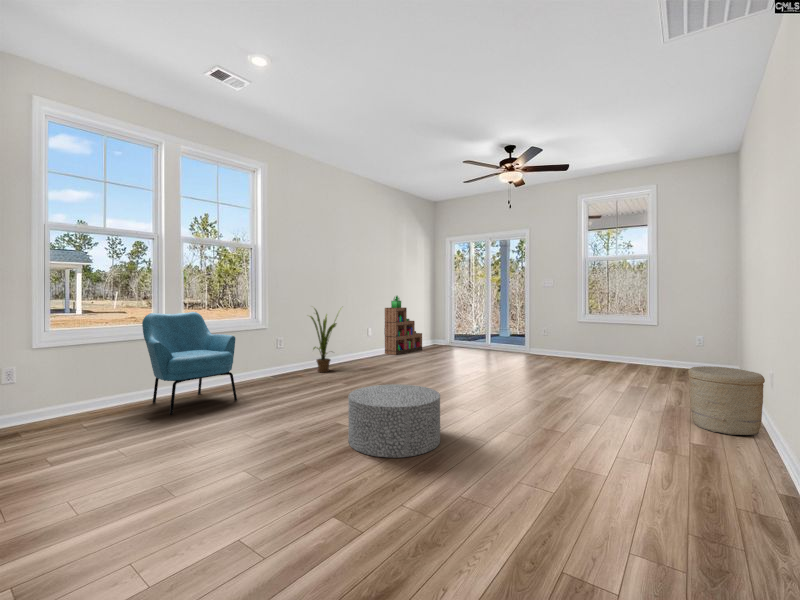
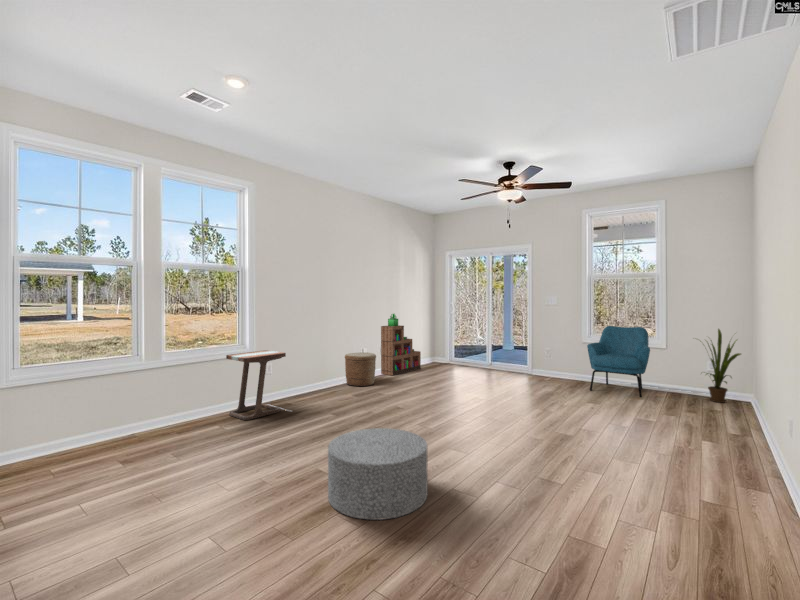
house plant: present [310,308,338,372] -> present [707,329,741,403]
armchair: present [142,312,237,415] -> present [587,326,650,397]
side table: none [241,325,305,388] -> present [226,350,286,420]
woven basket: present [688,366,765,435] -> present [345,352,376,386]

